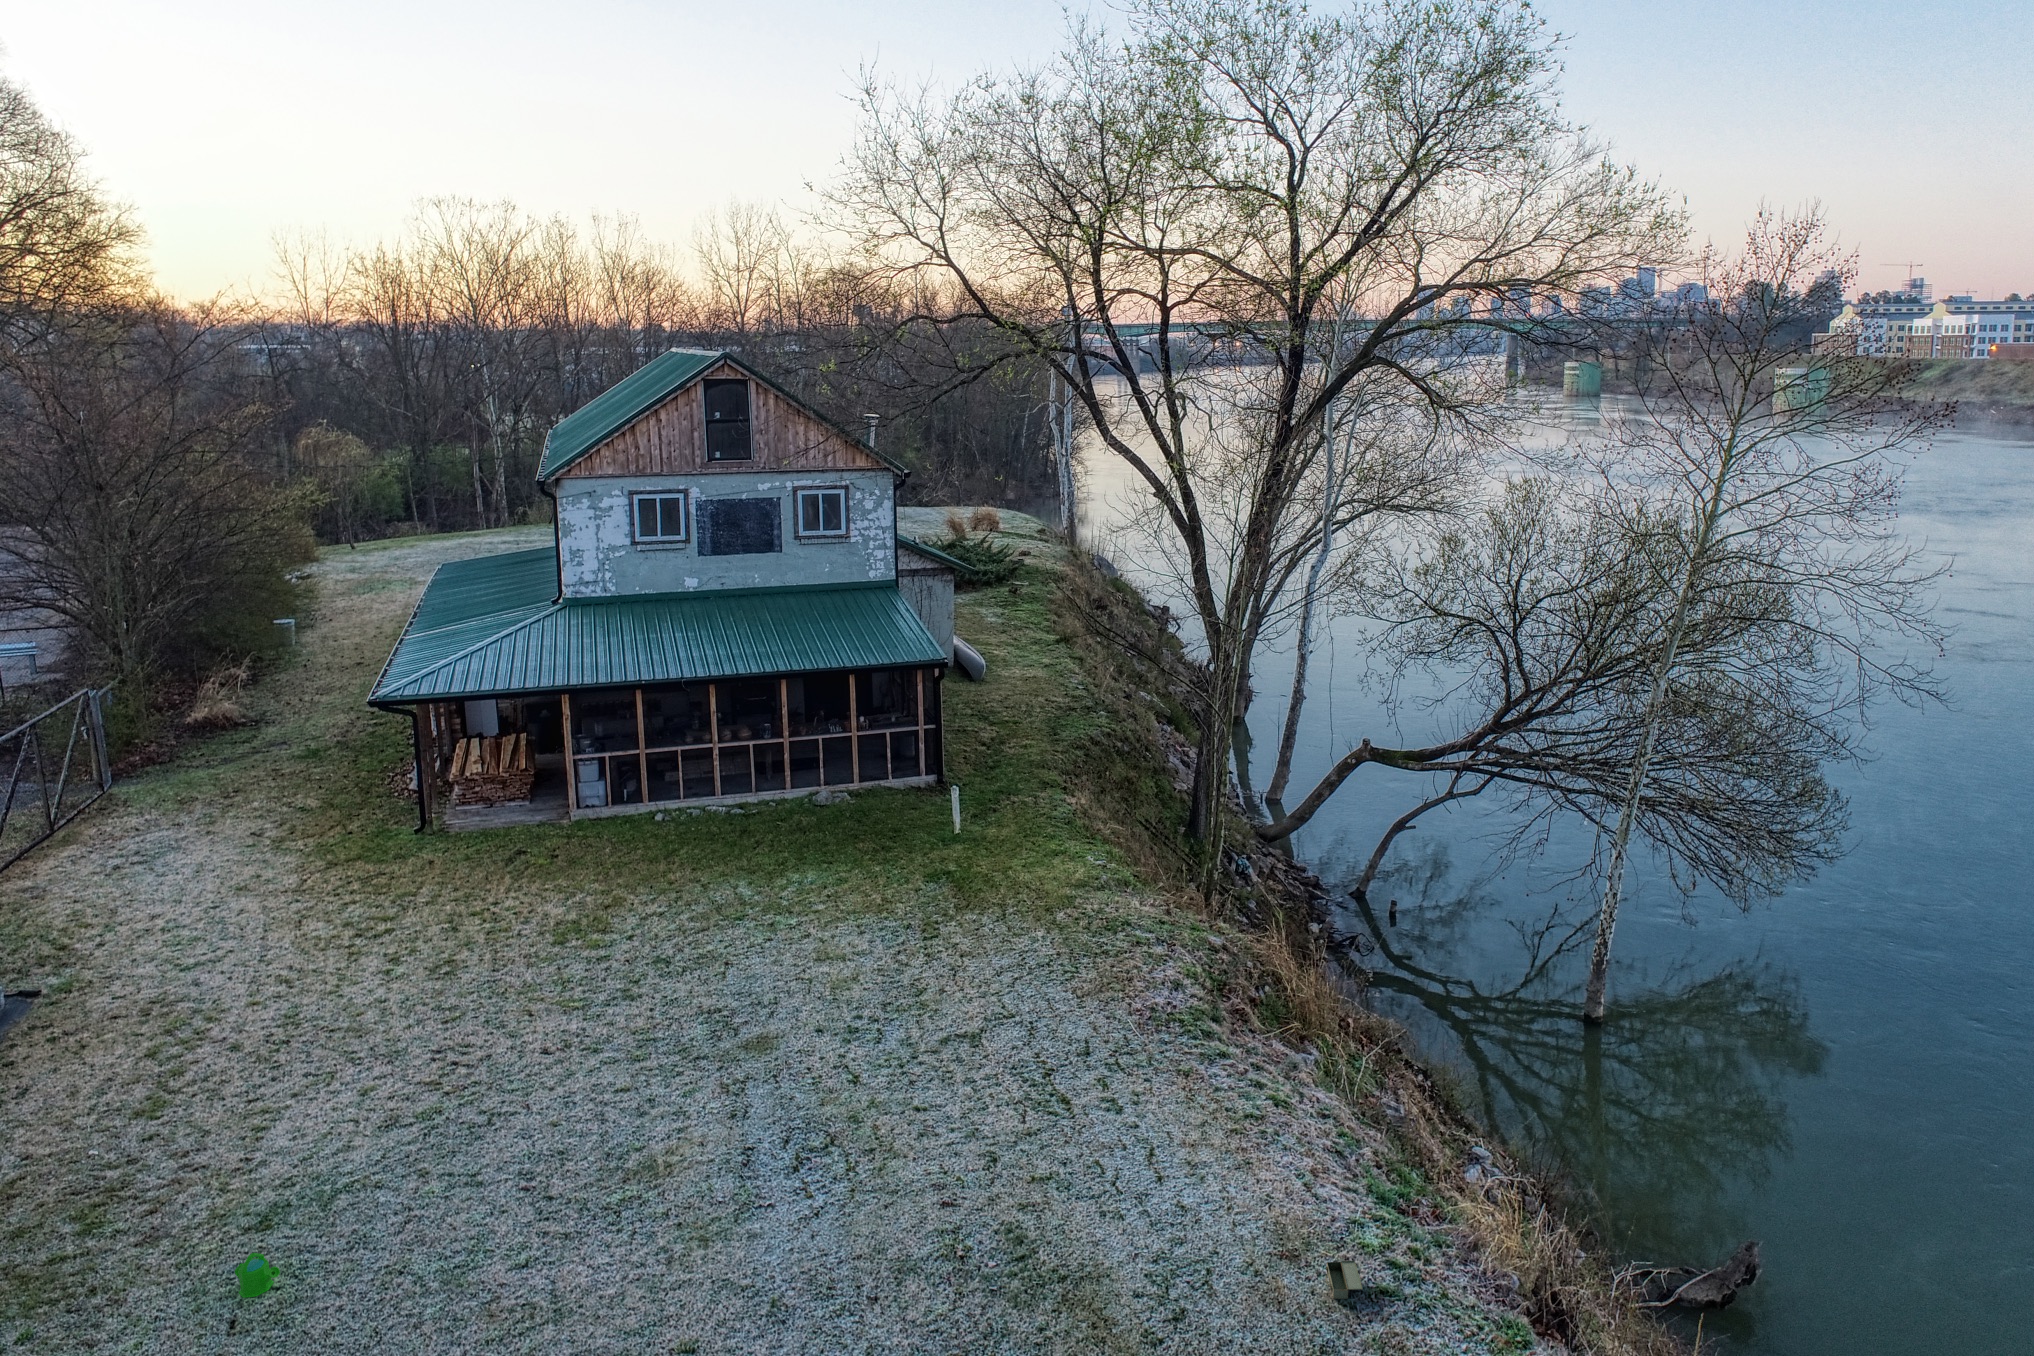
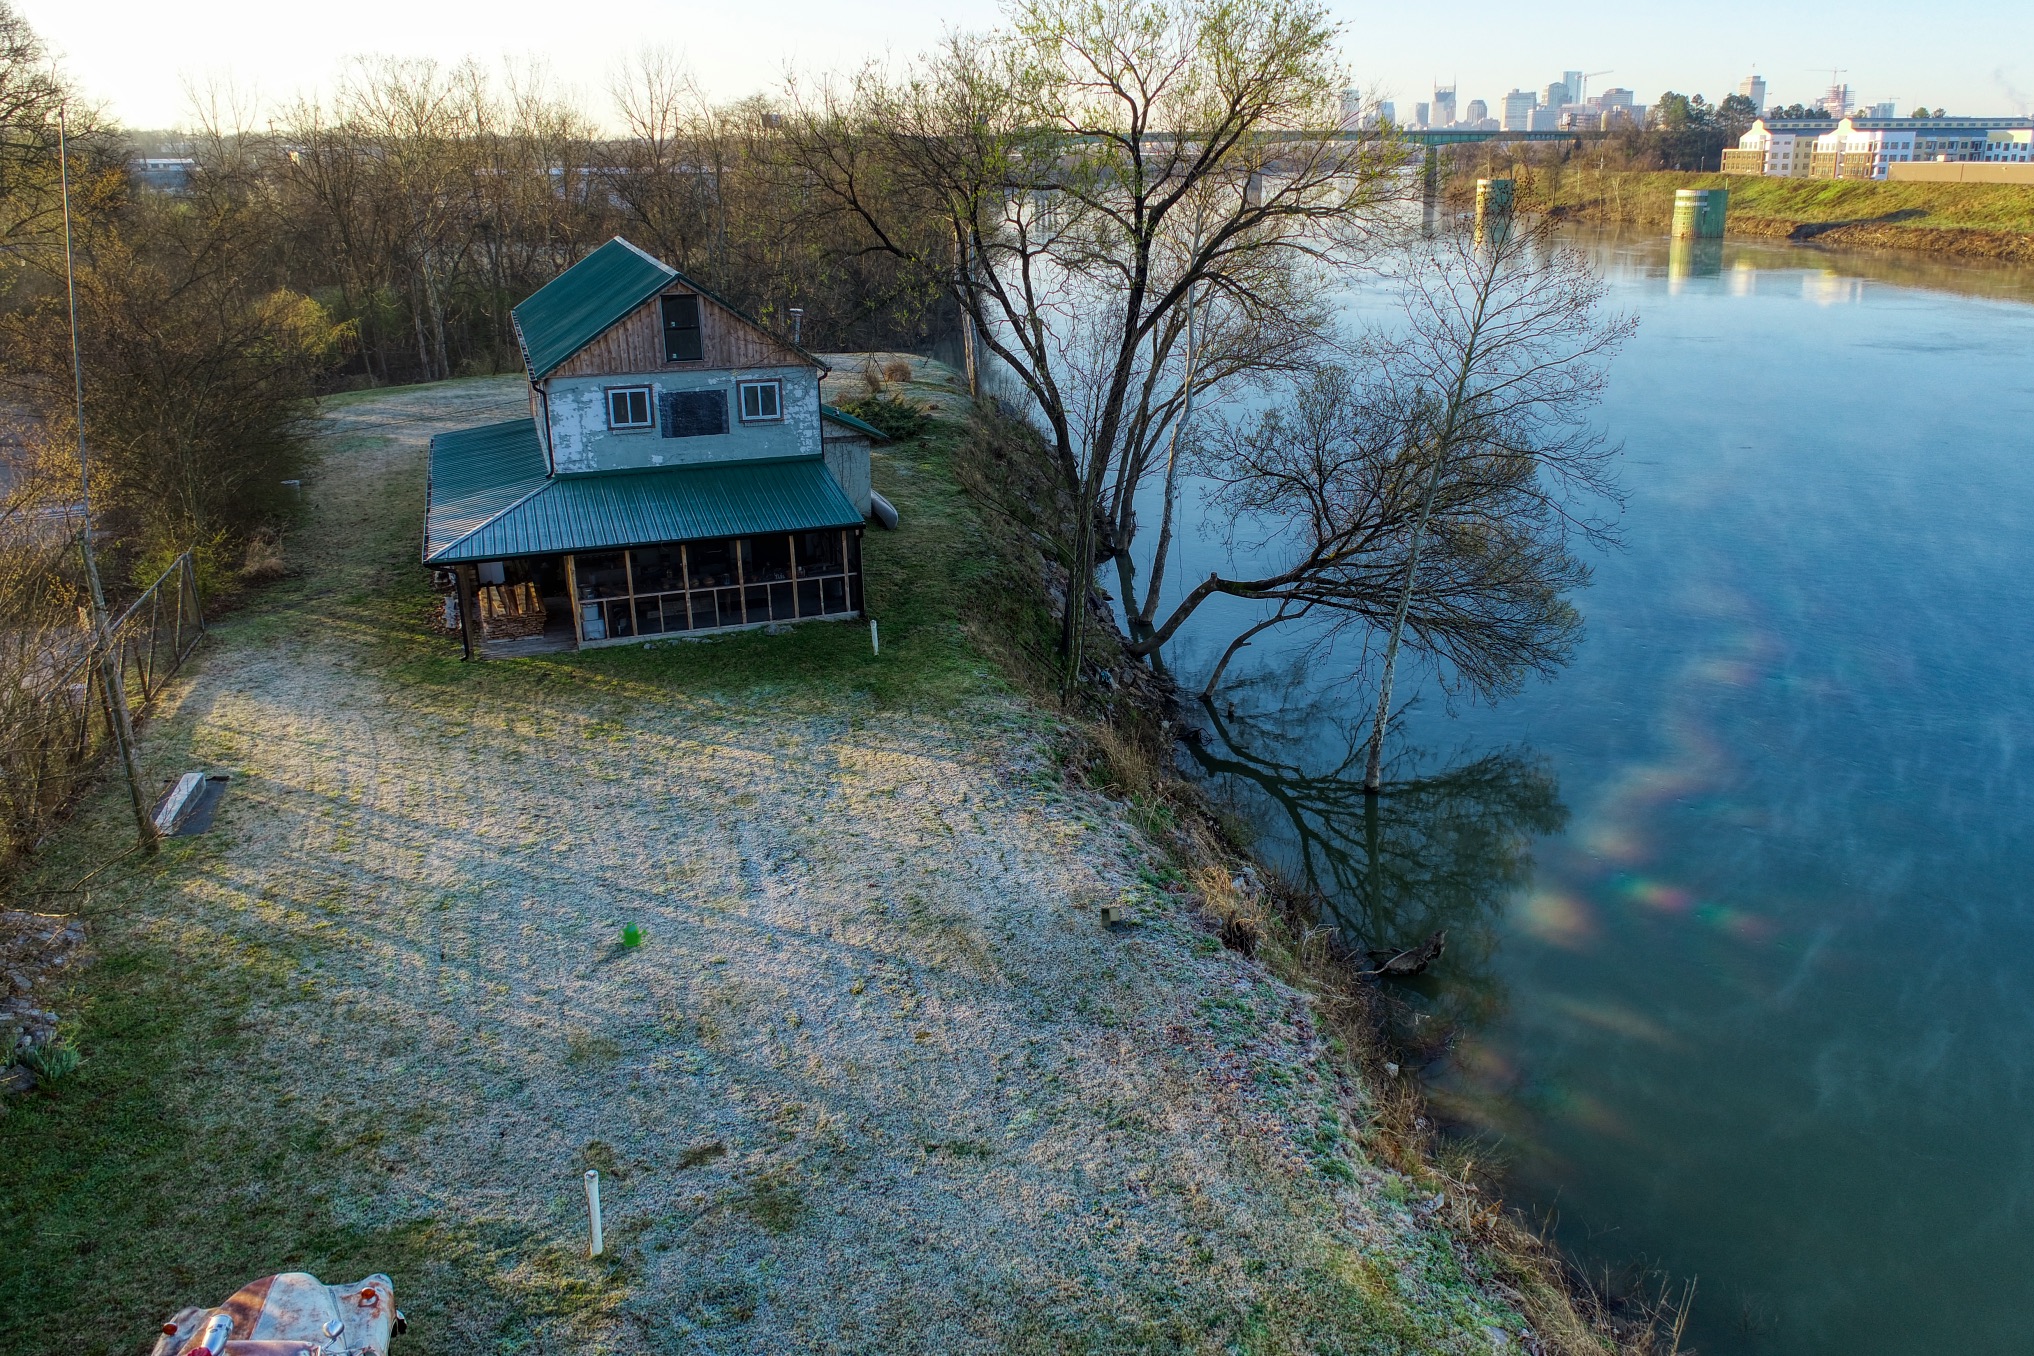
watering can: present [235,1253,280,1298] -> present [618,922,647,947]

